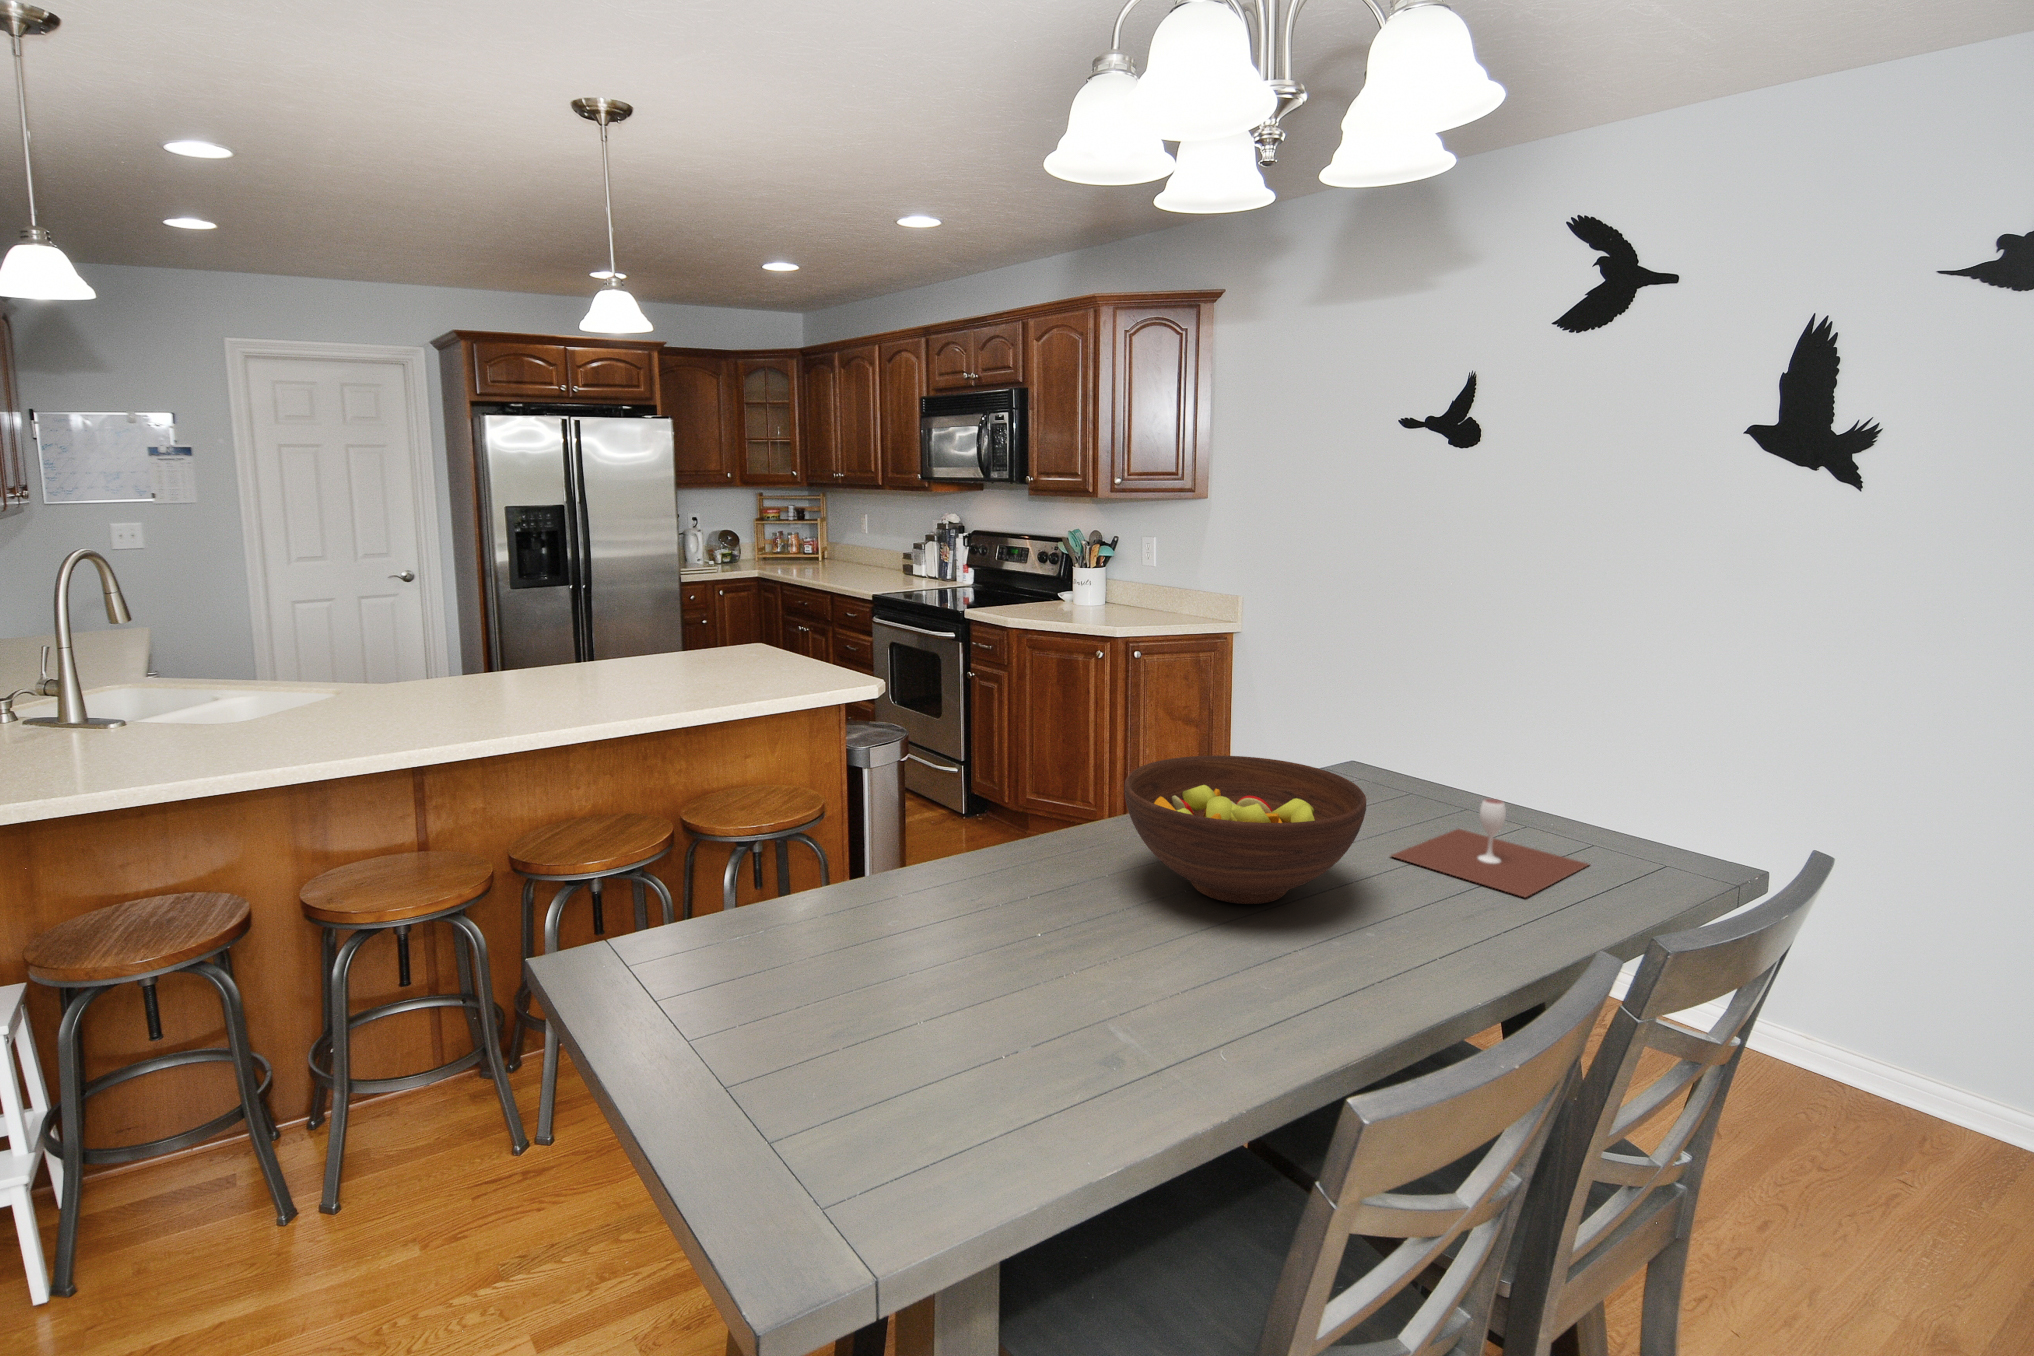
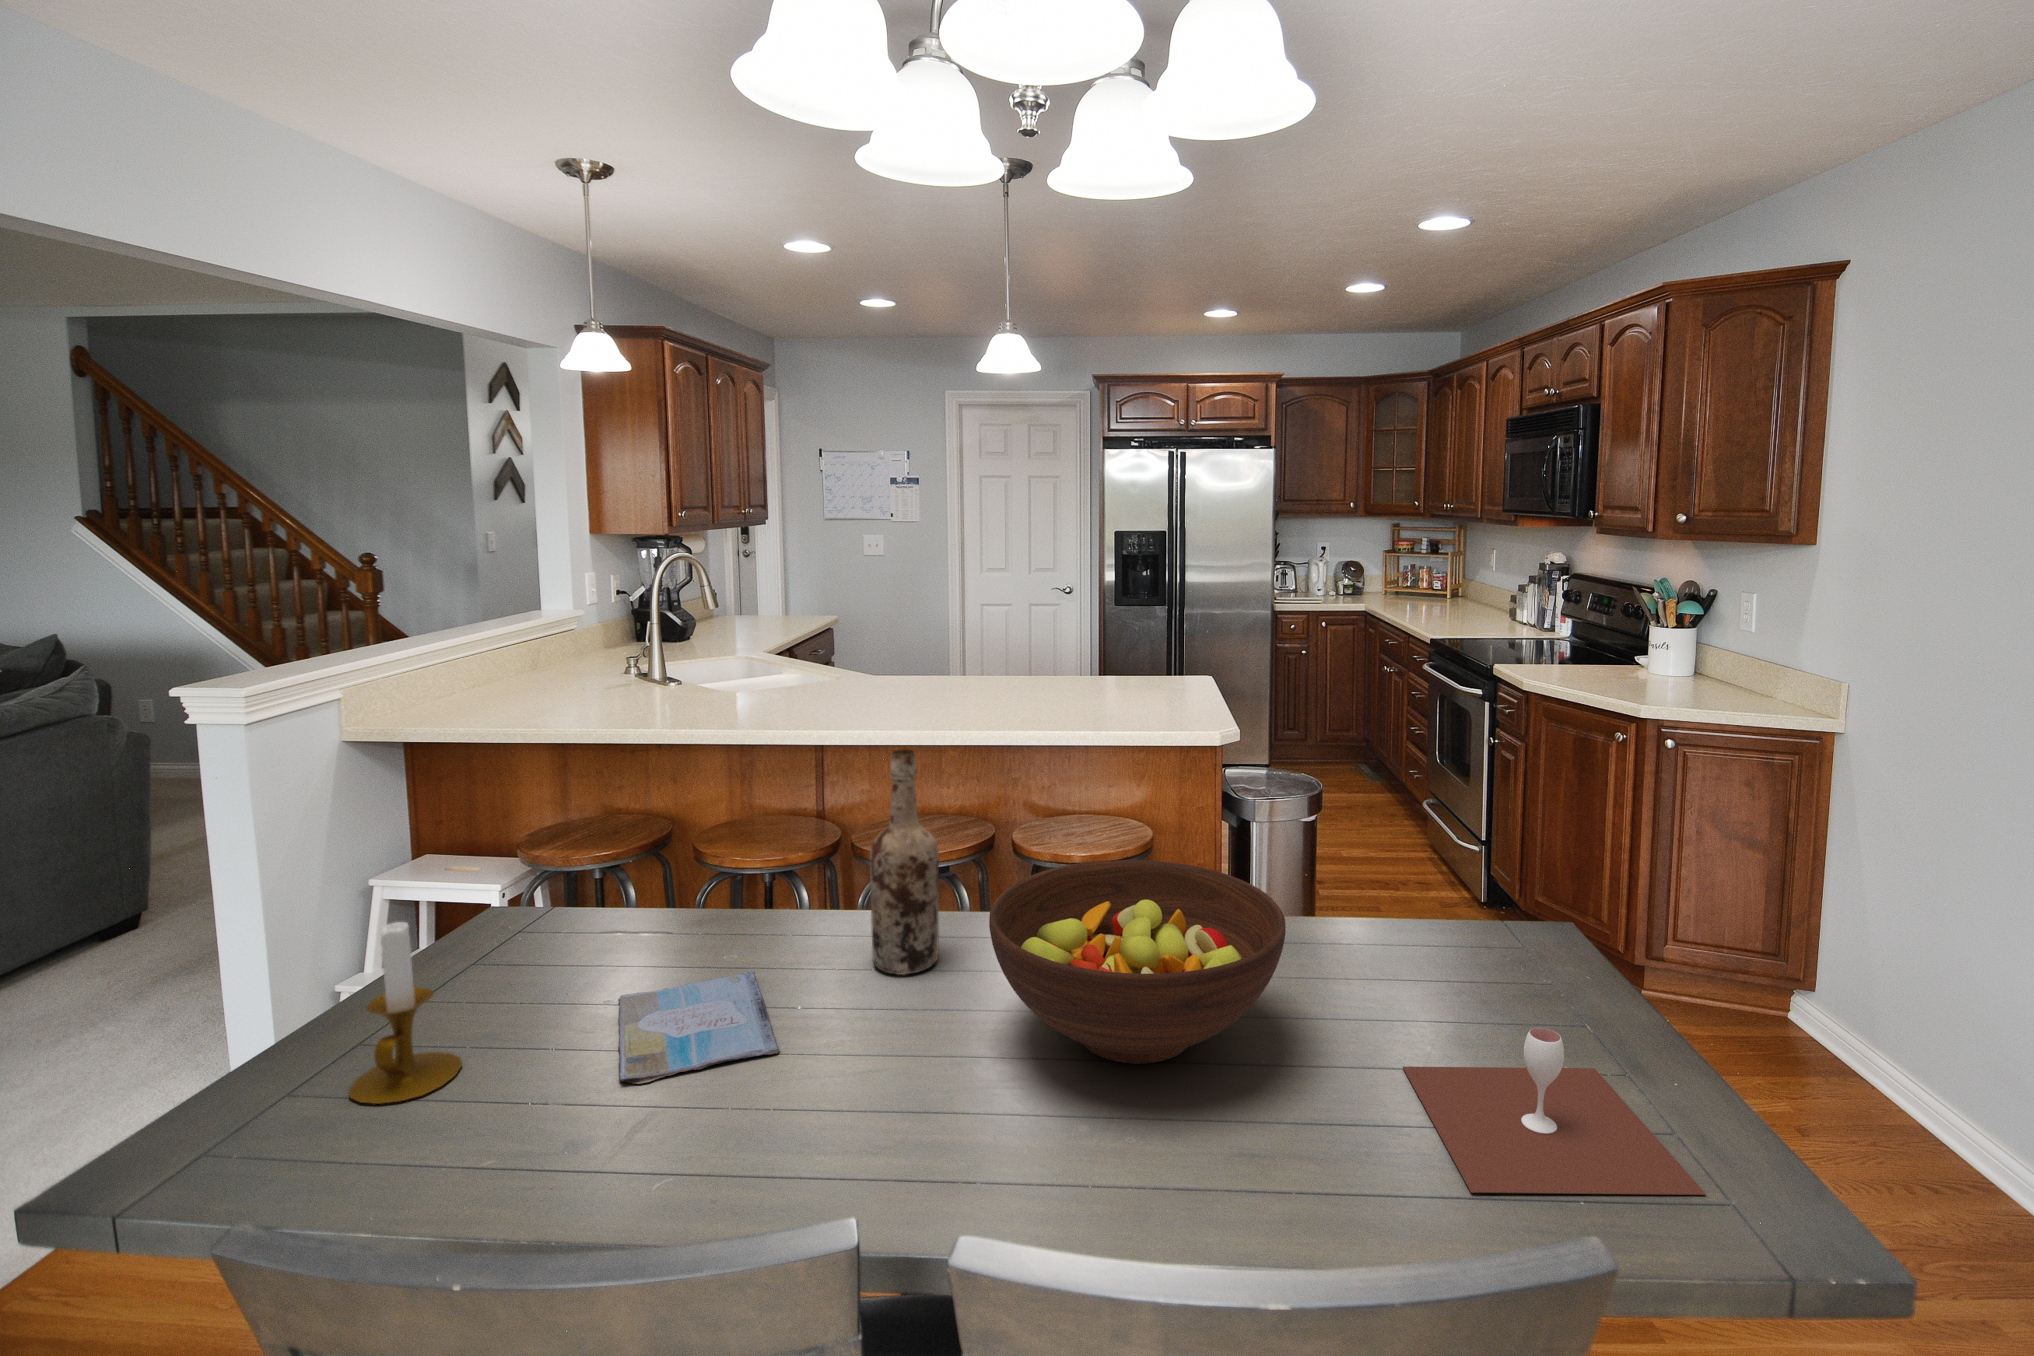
wine bottle: none [958,697,1022,909] -> present [870,749,939,975]
book: none [818,939,1045,1045] -> present [618,970,780,1084]
candlestick: none [713,947,826,1161] -> present [349,922,462,1104]

